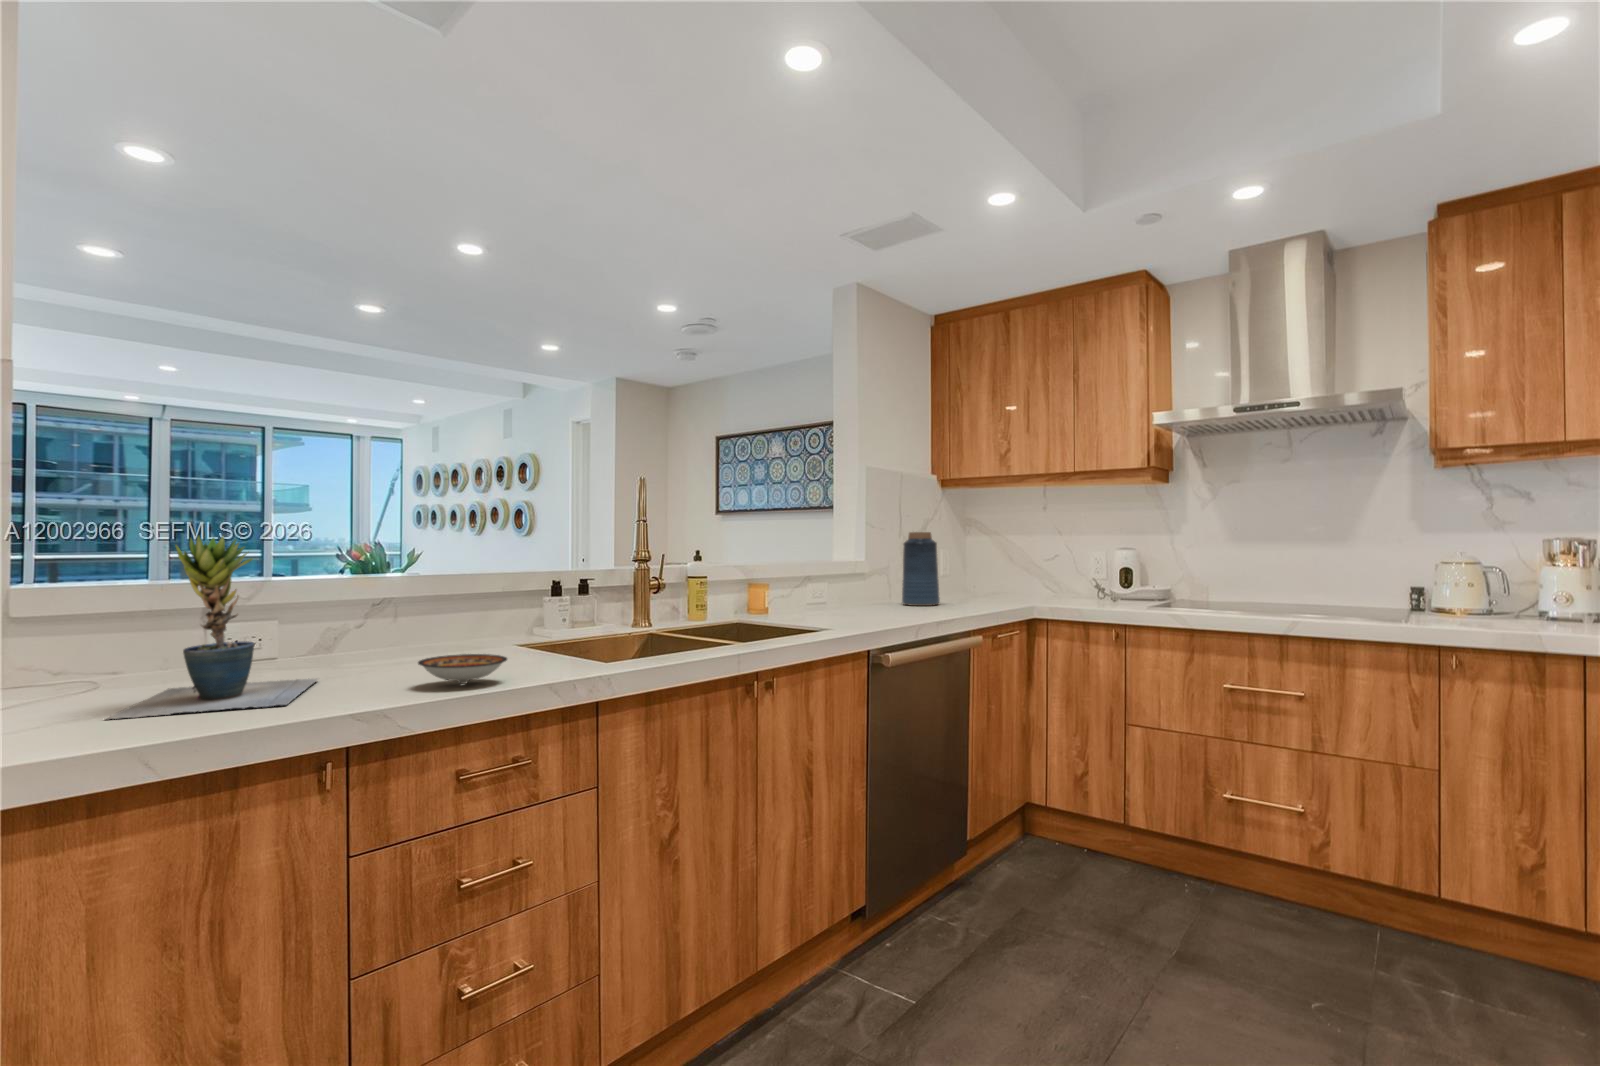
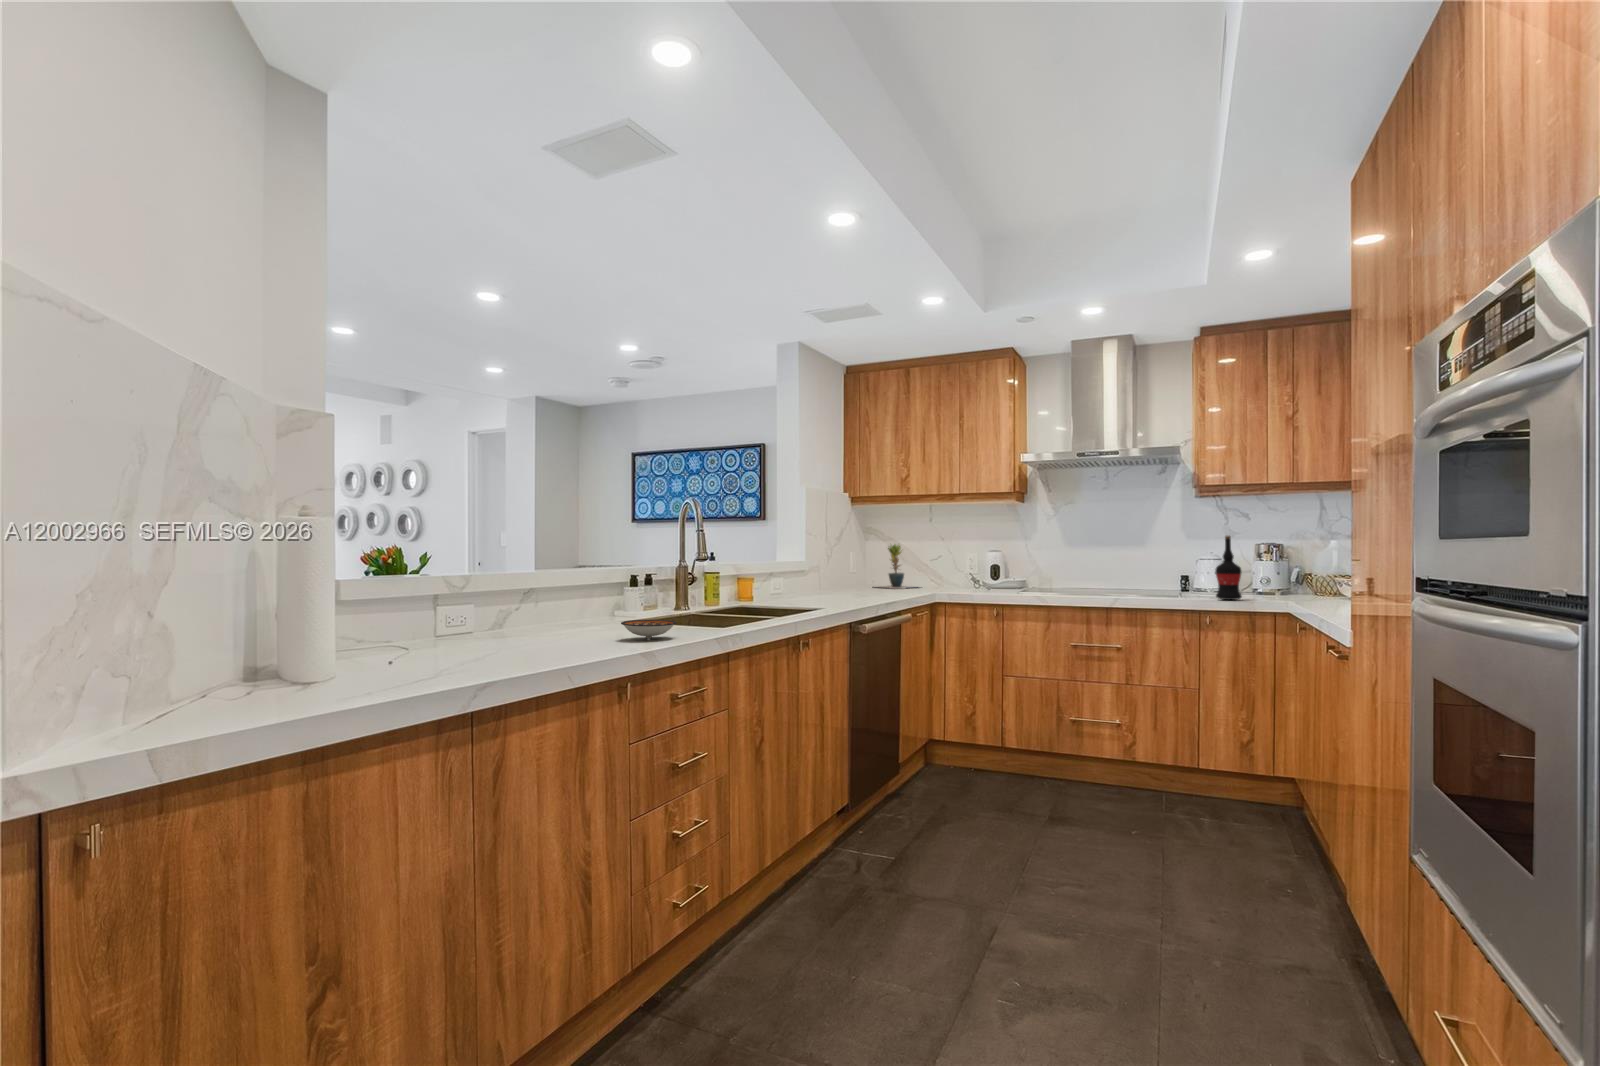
wine bottle: none [1468,526,1519,629] -> present [1215,536,1242,600]
vase: present [902,532,940,606] -> none [838,538,867,595]
potted plant: present [107,536,317,719] -> present [879,544,913,589]

